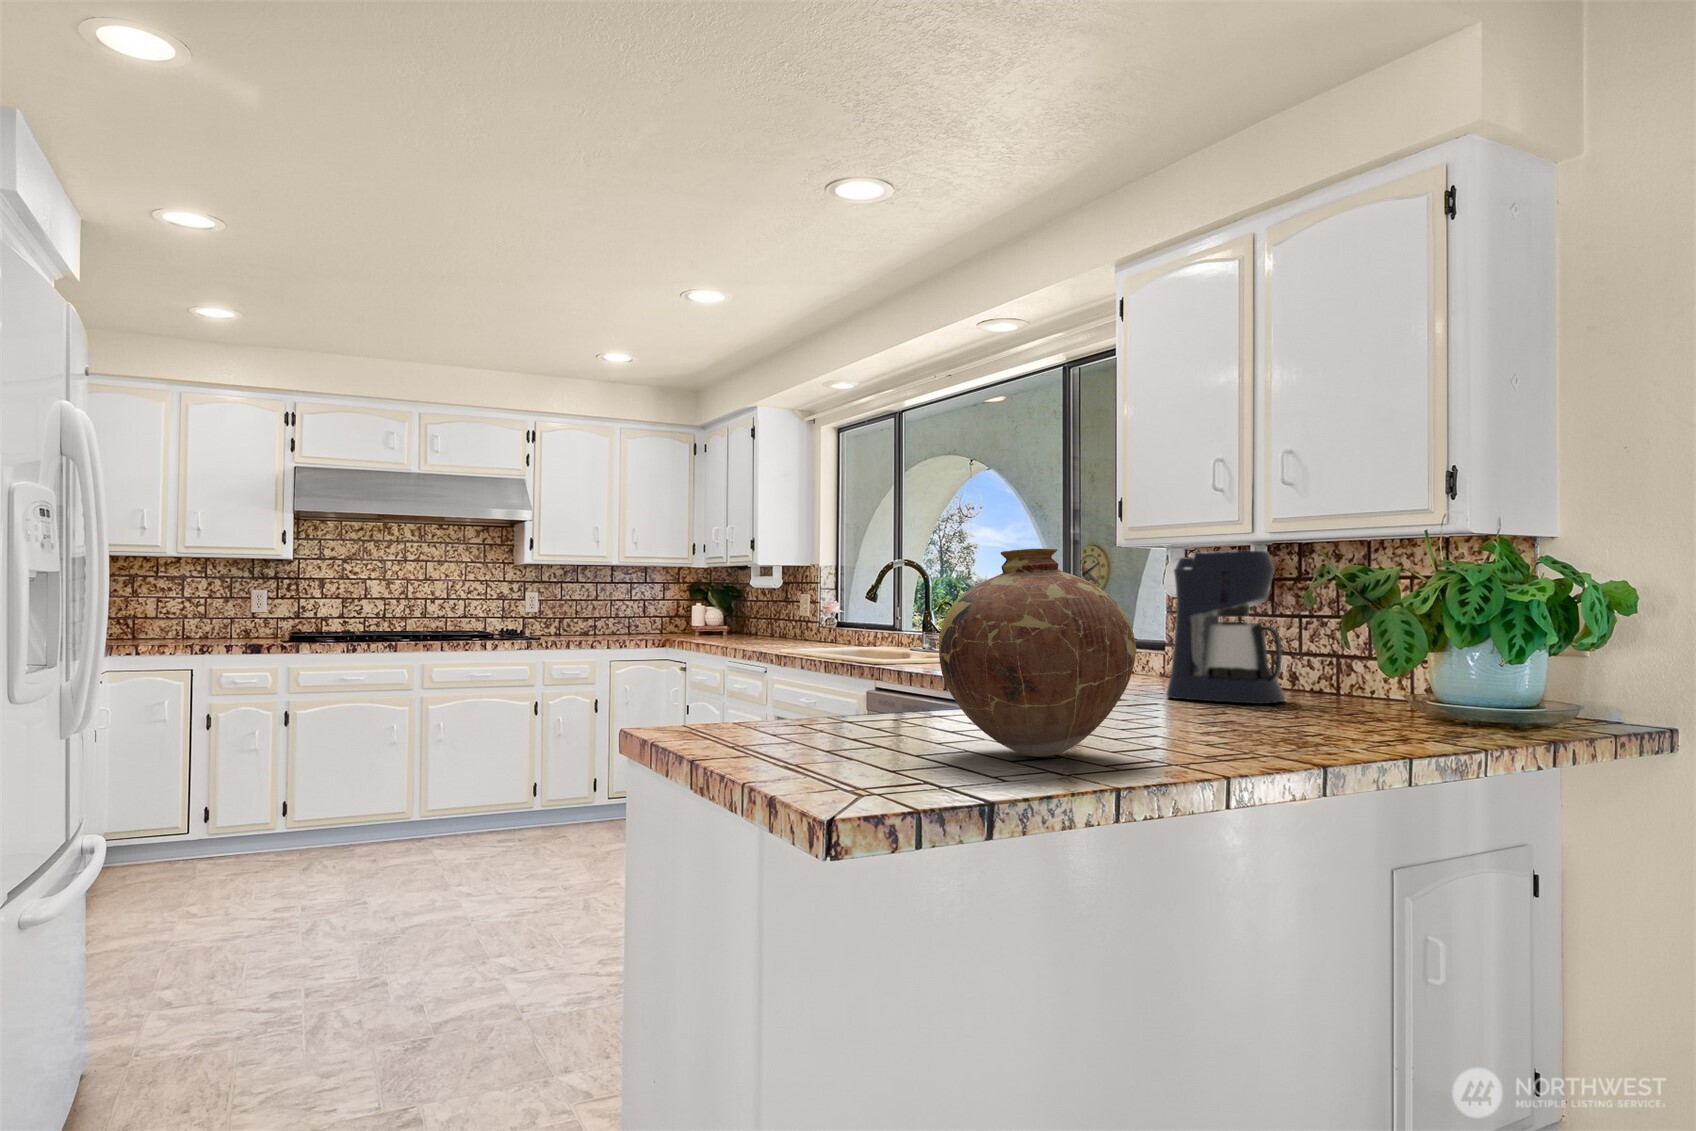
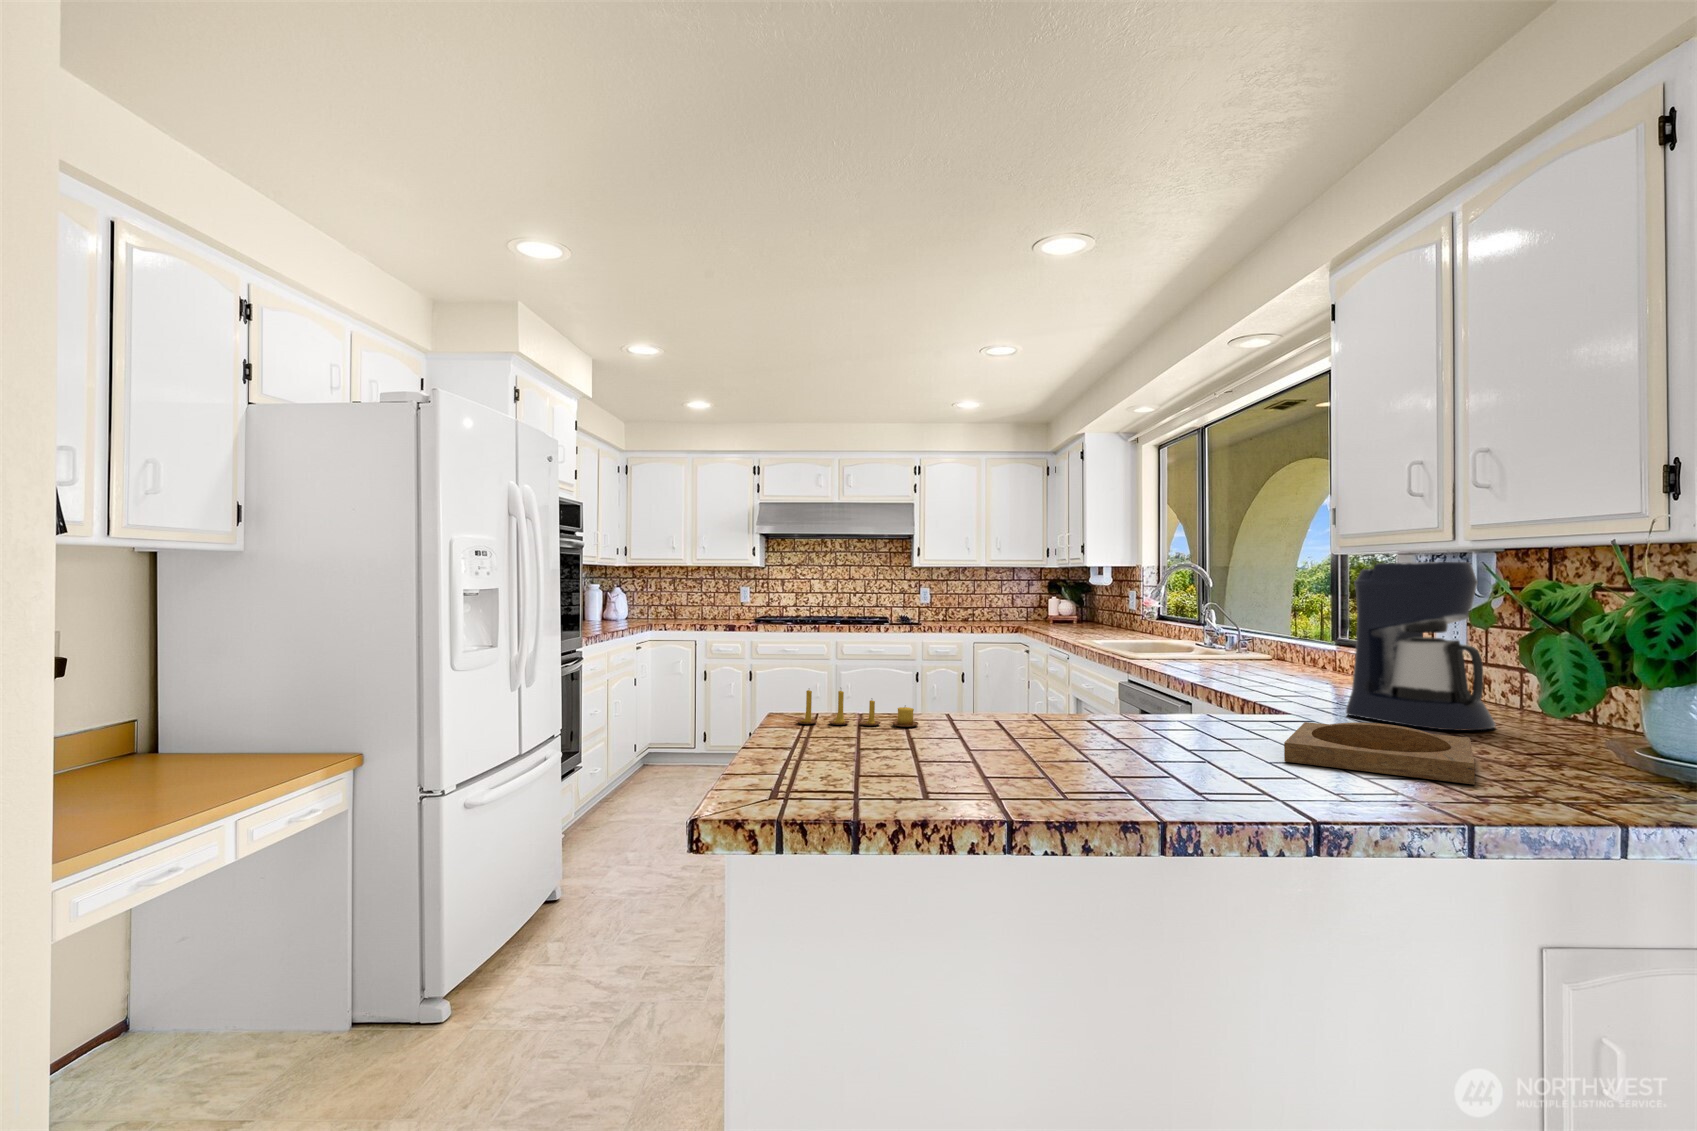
vase: present [939,549,1136,757] -> none [928,578,1117,775]
candle: none [689,688,833,735] -> present [797,690,918,727]
tray: none [1181,694,1358,735] -> present [1284,722,1475,784]

